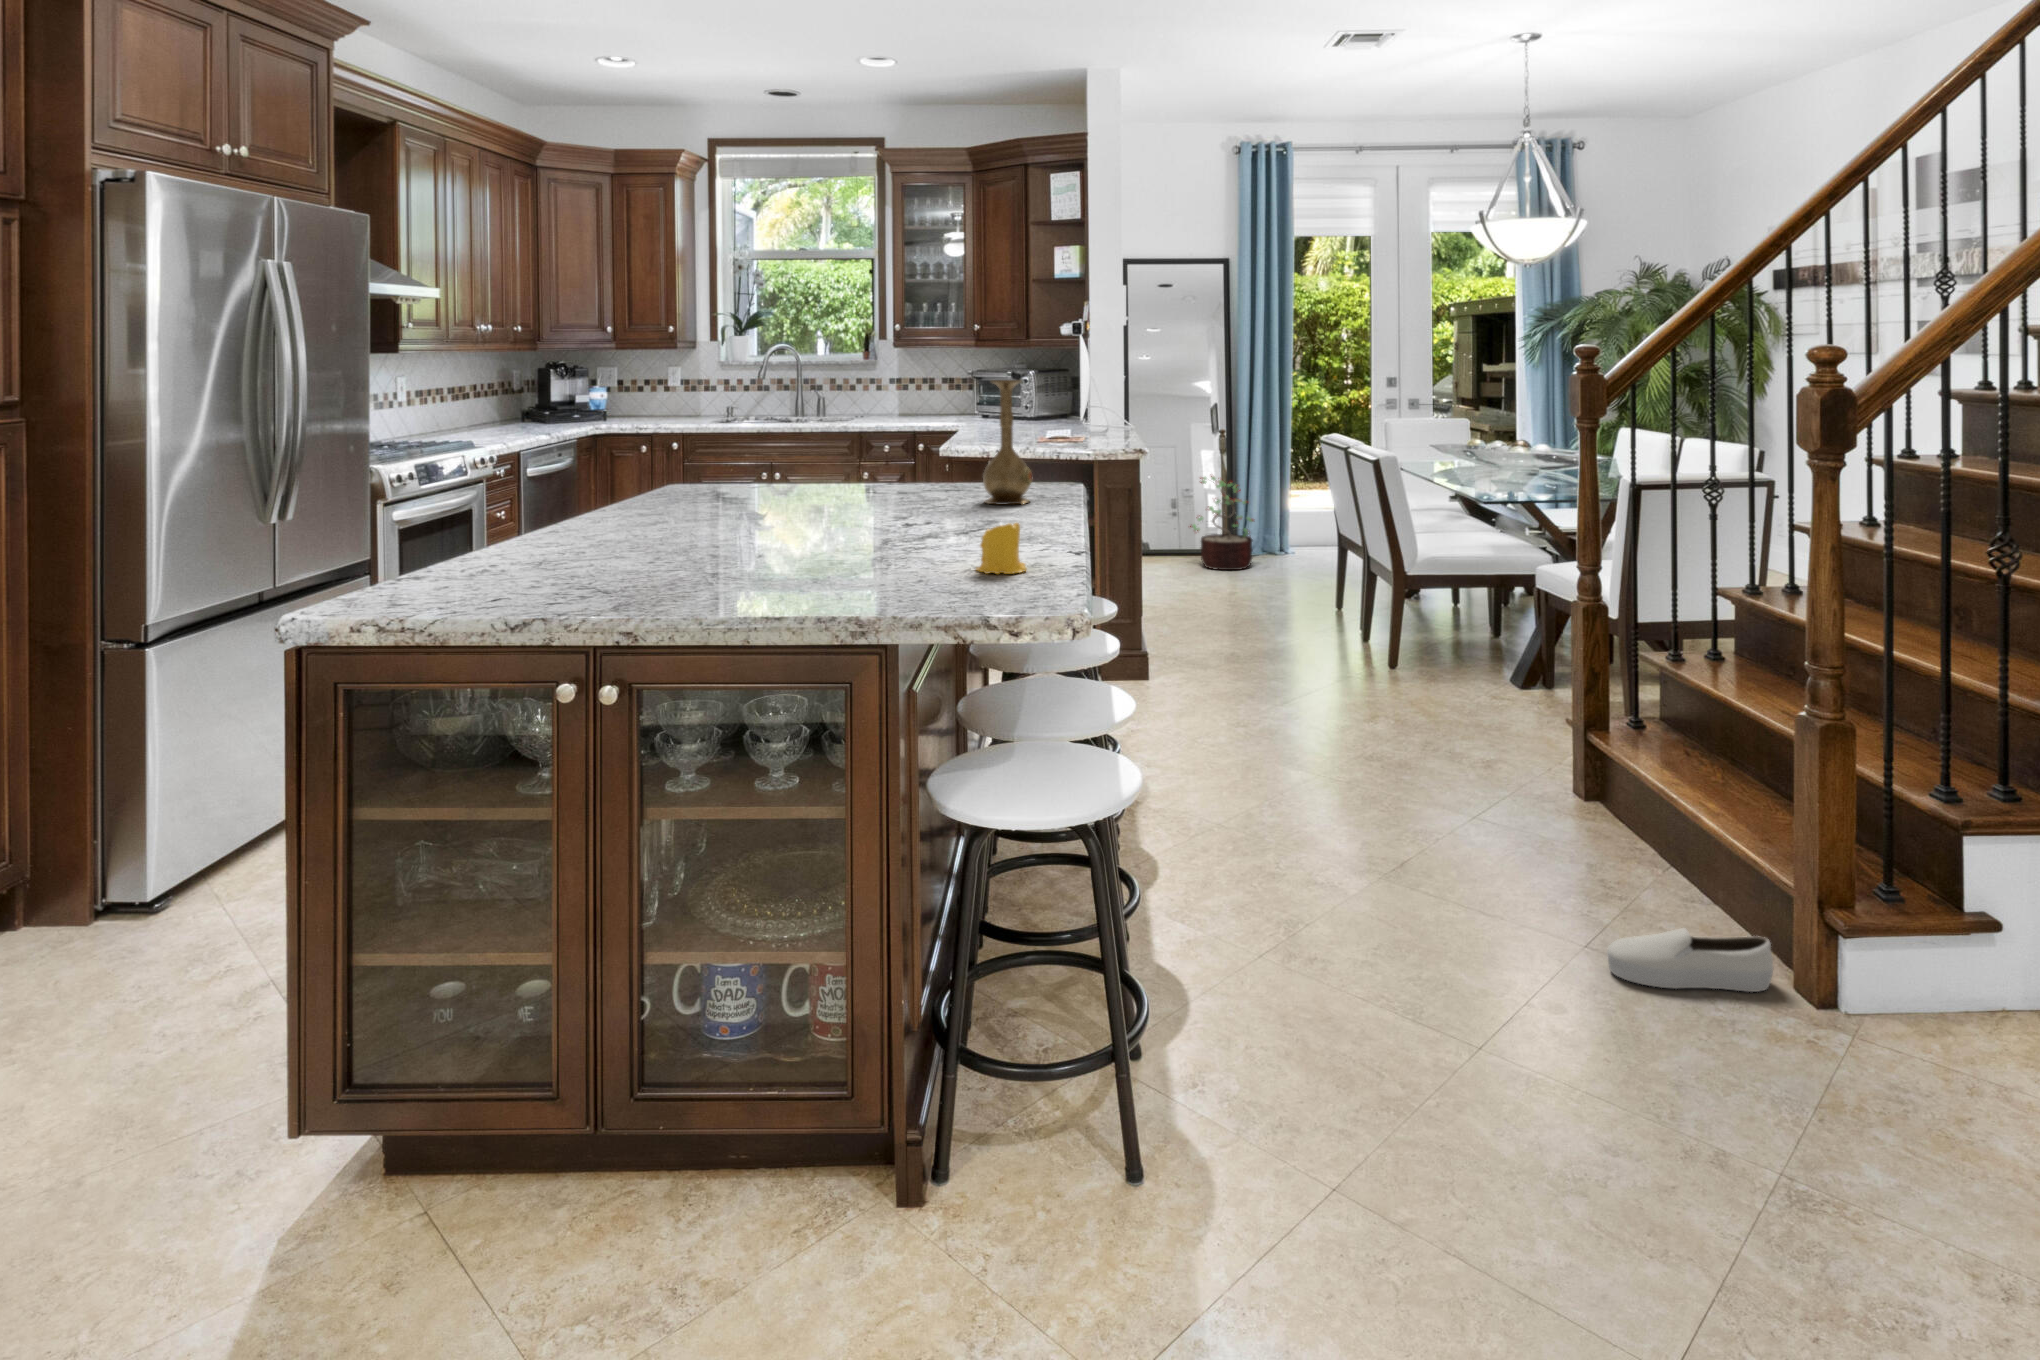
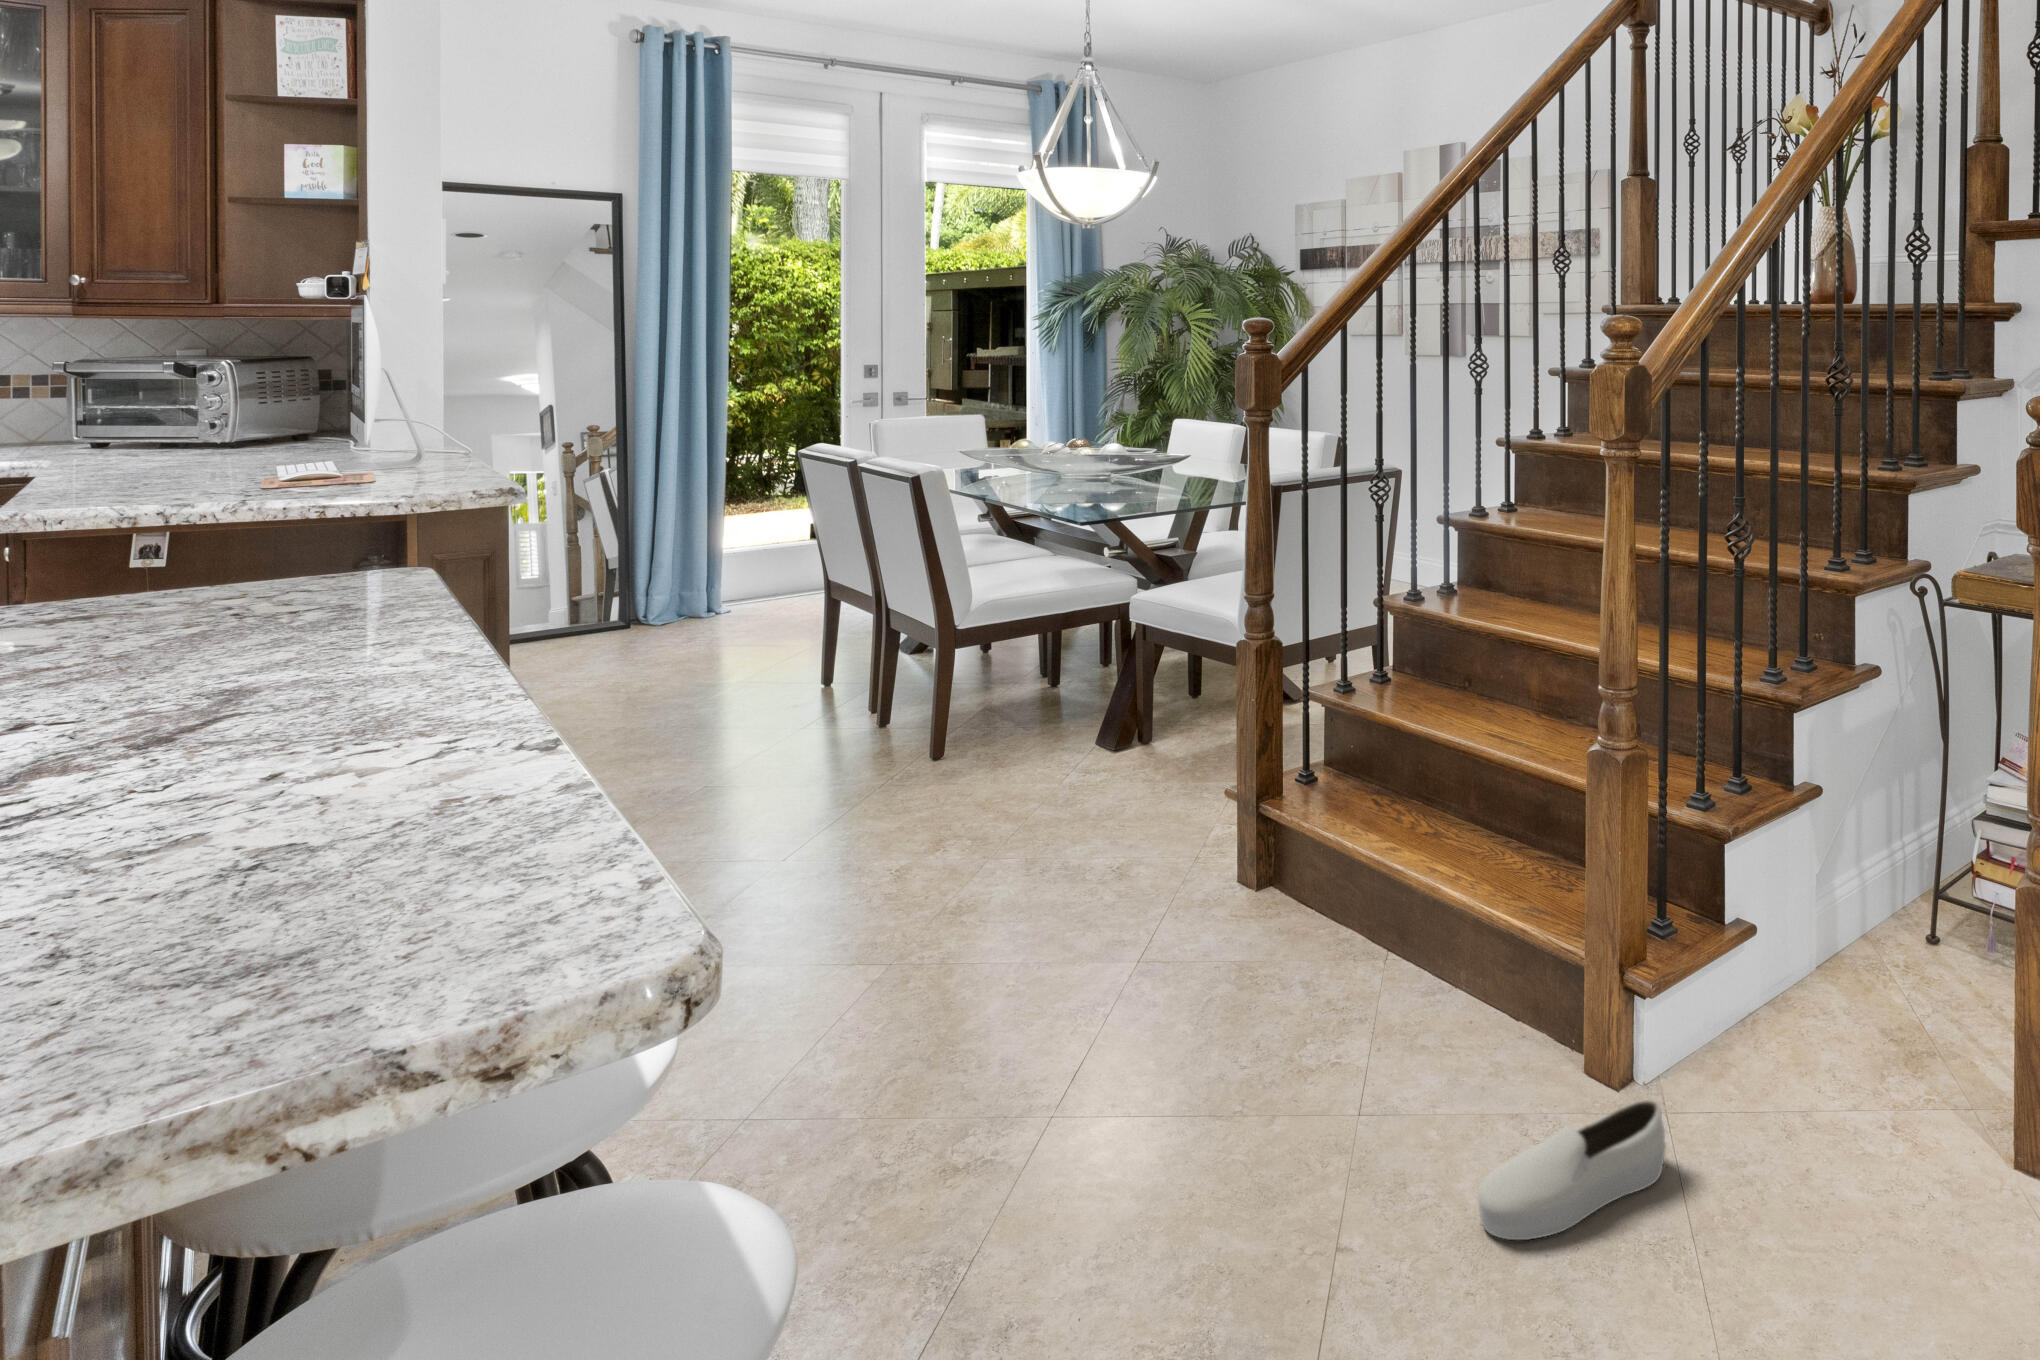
vase: present [983,380,1033,505] -> none [142,363,312,674]
decorative plant: present [1190,476,1254,570] -> none [553,507,671,649]
candle: present [976,523,1027,574] -> none [158,823,401,1044]

